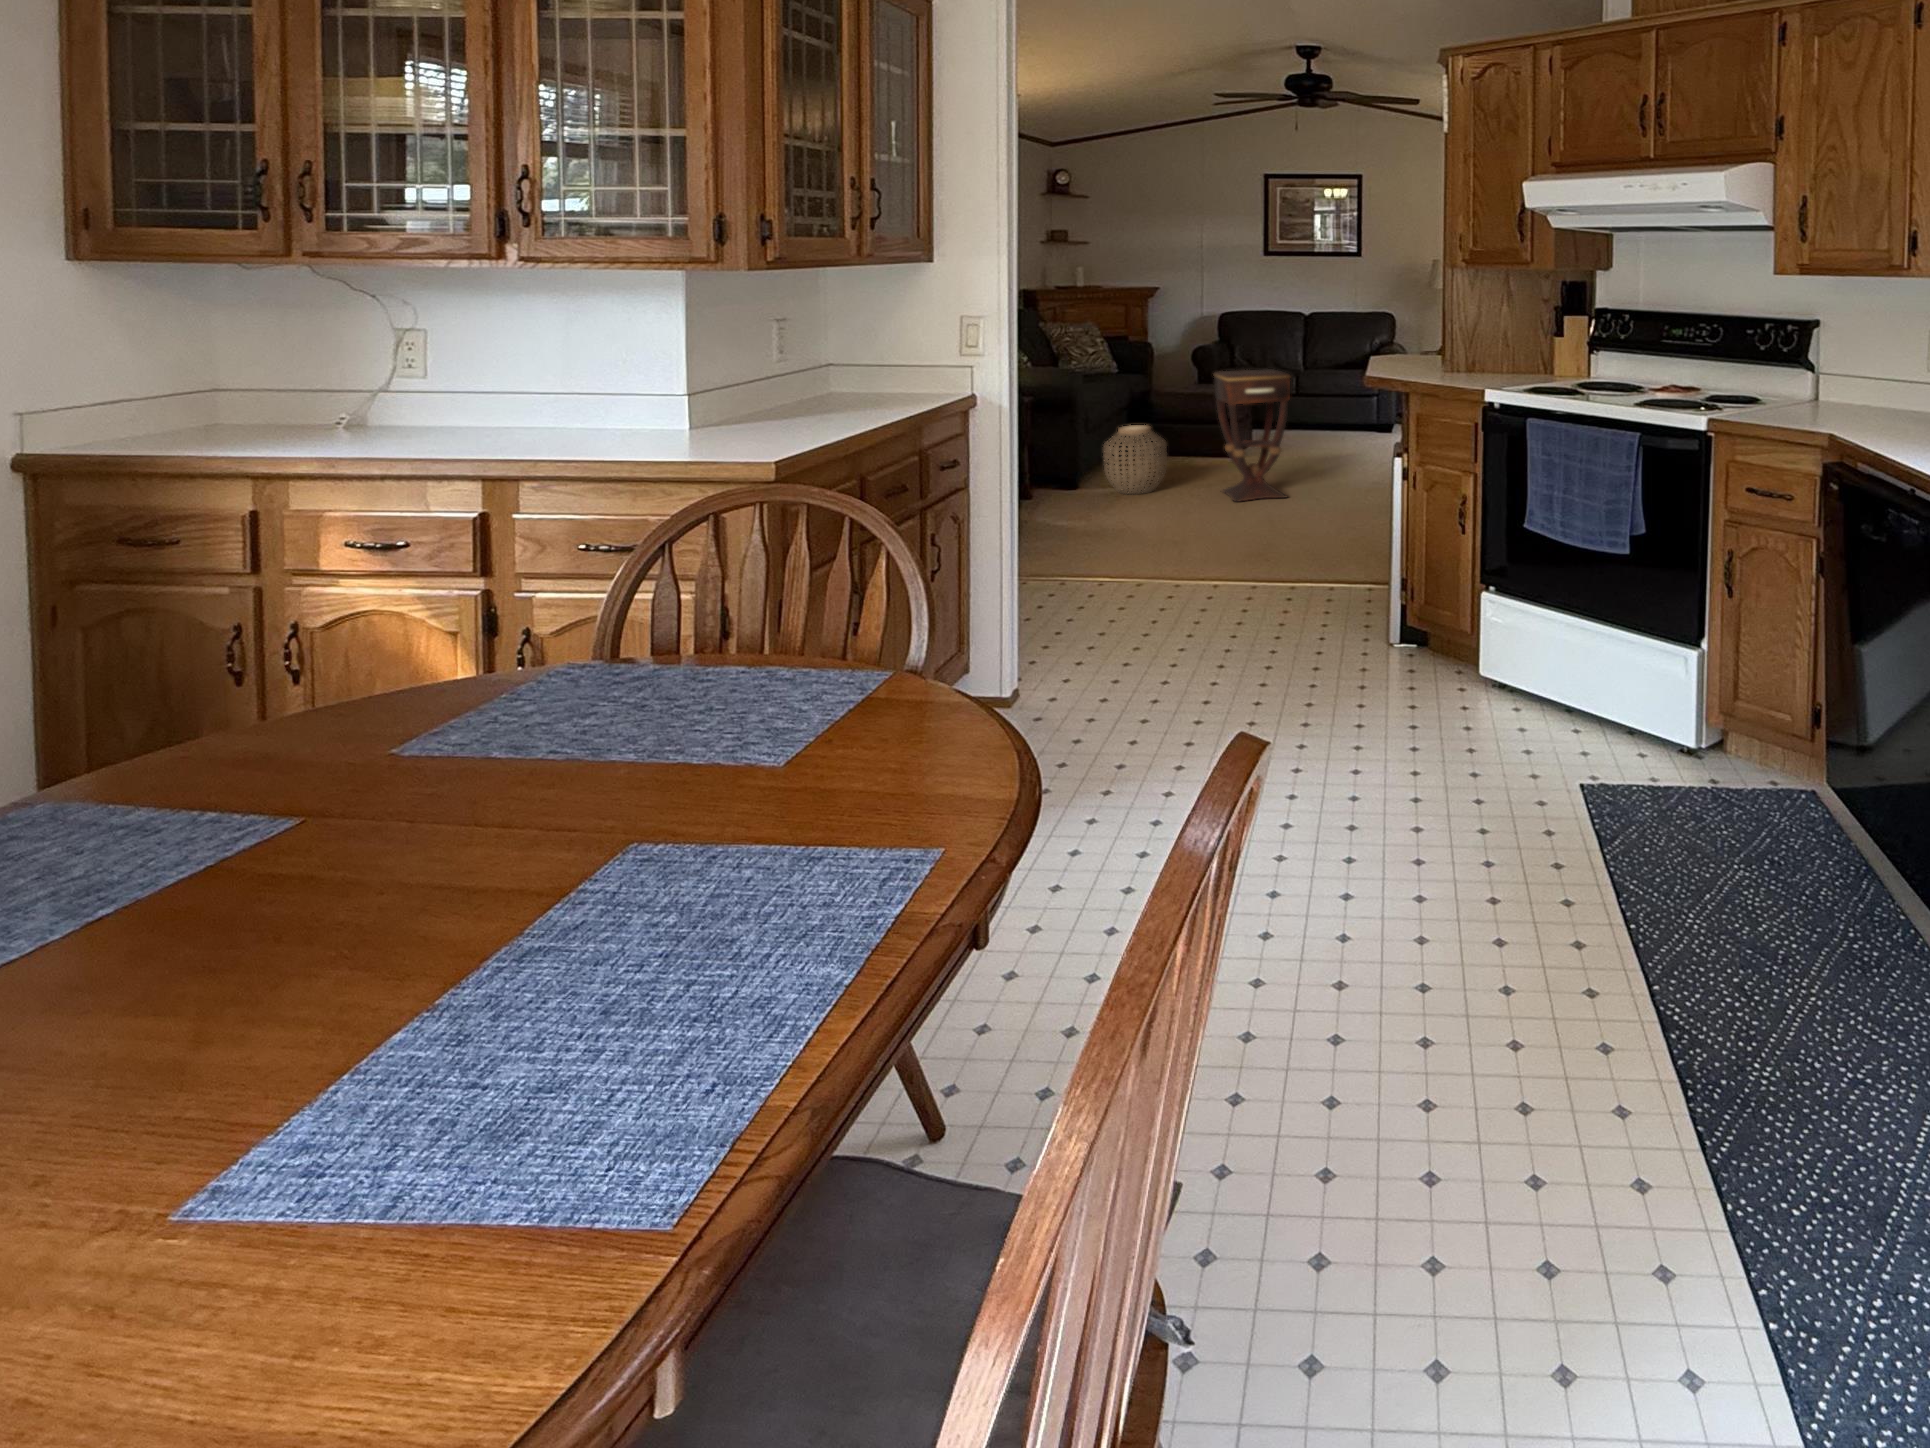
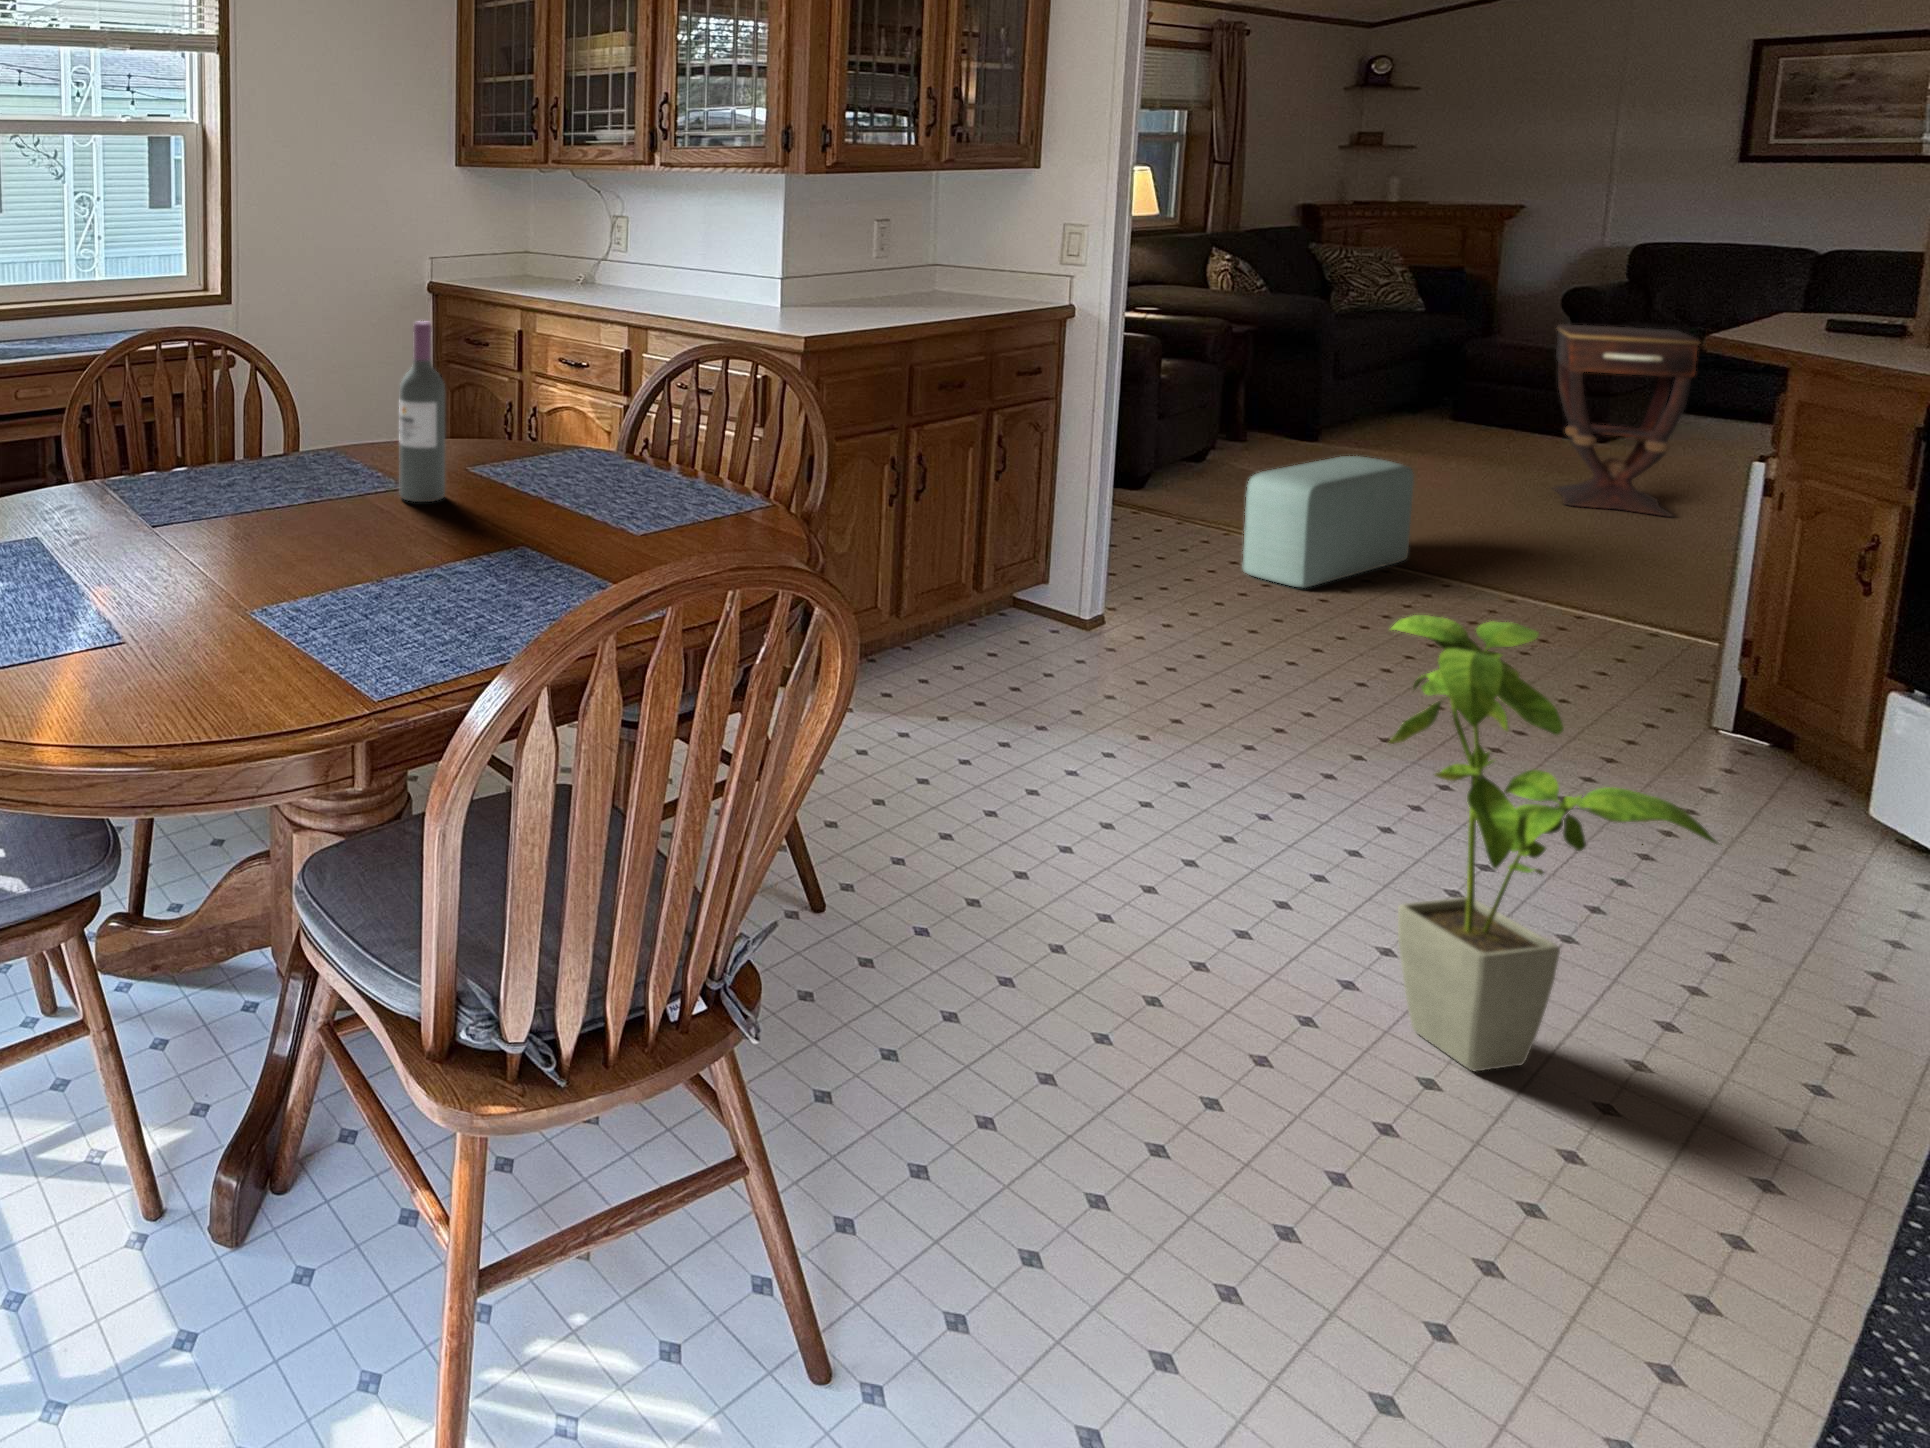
woven basket: present [1104,425,1167,494] -> none [1362,380,1466,469]
pouf: none [1087,491,1180,609] -> present [1243,456,1414,588]
wine bottle: none [287,522,396,841] -> present [400,322,445,502]
house plant: none [1366,595,1554,947] -> present [1390,615,1717,1071]

